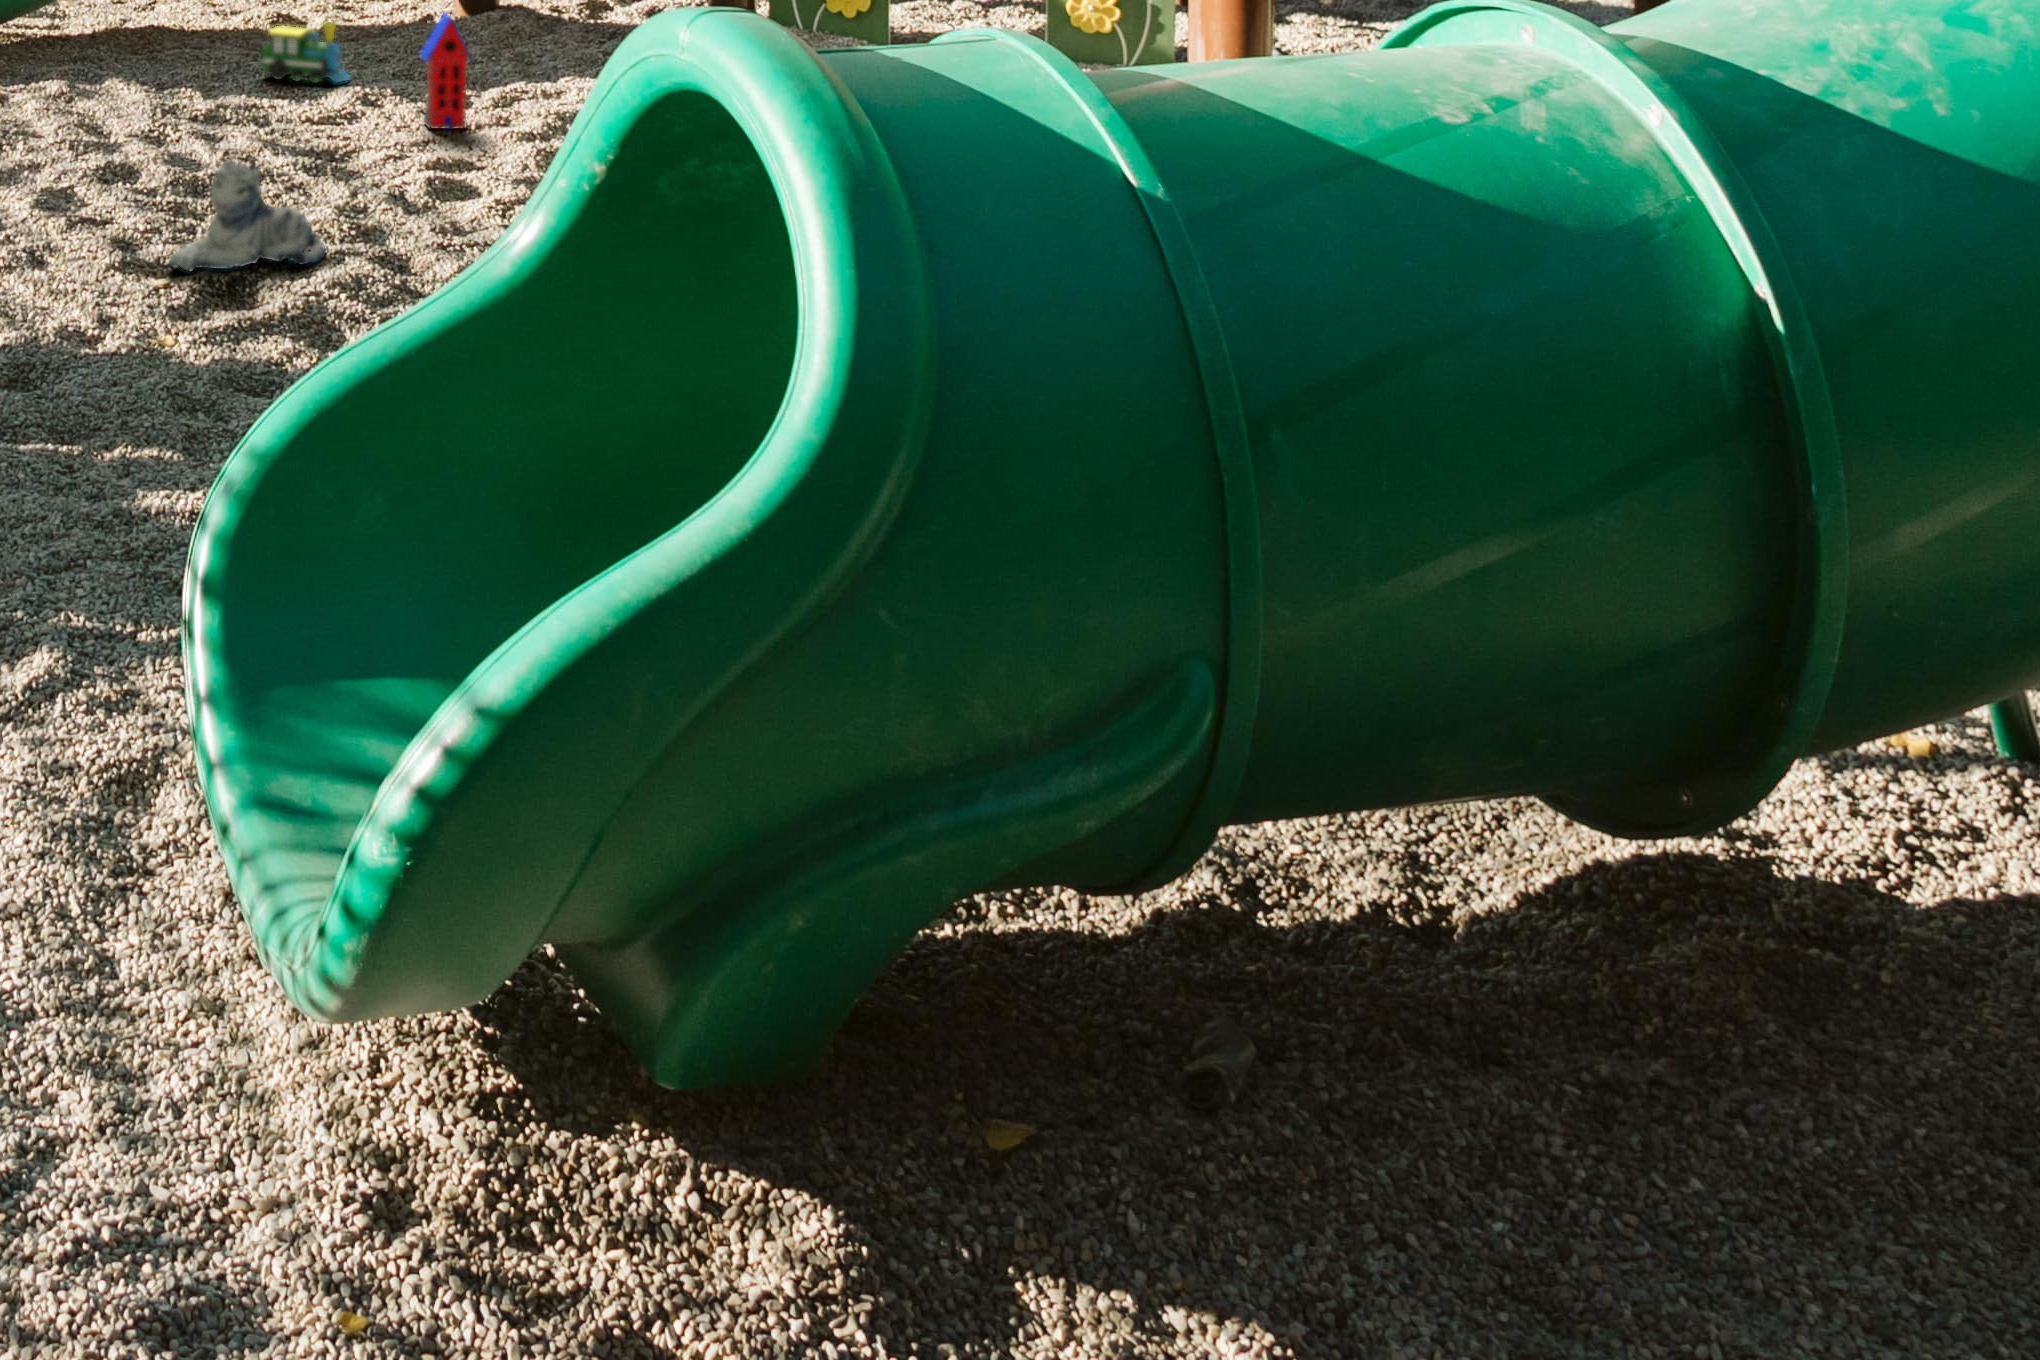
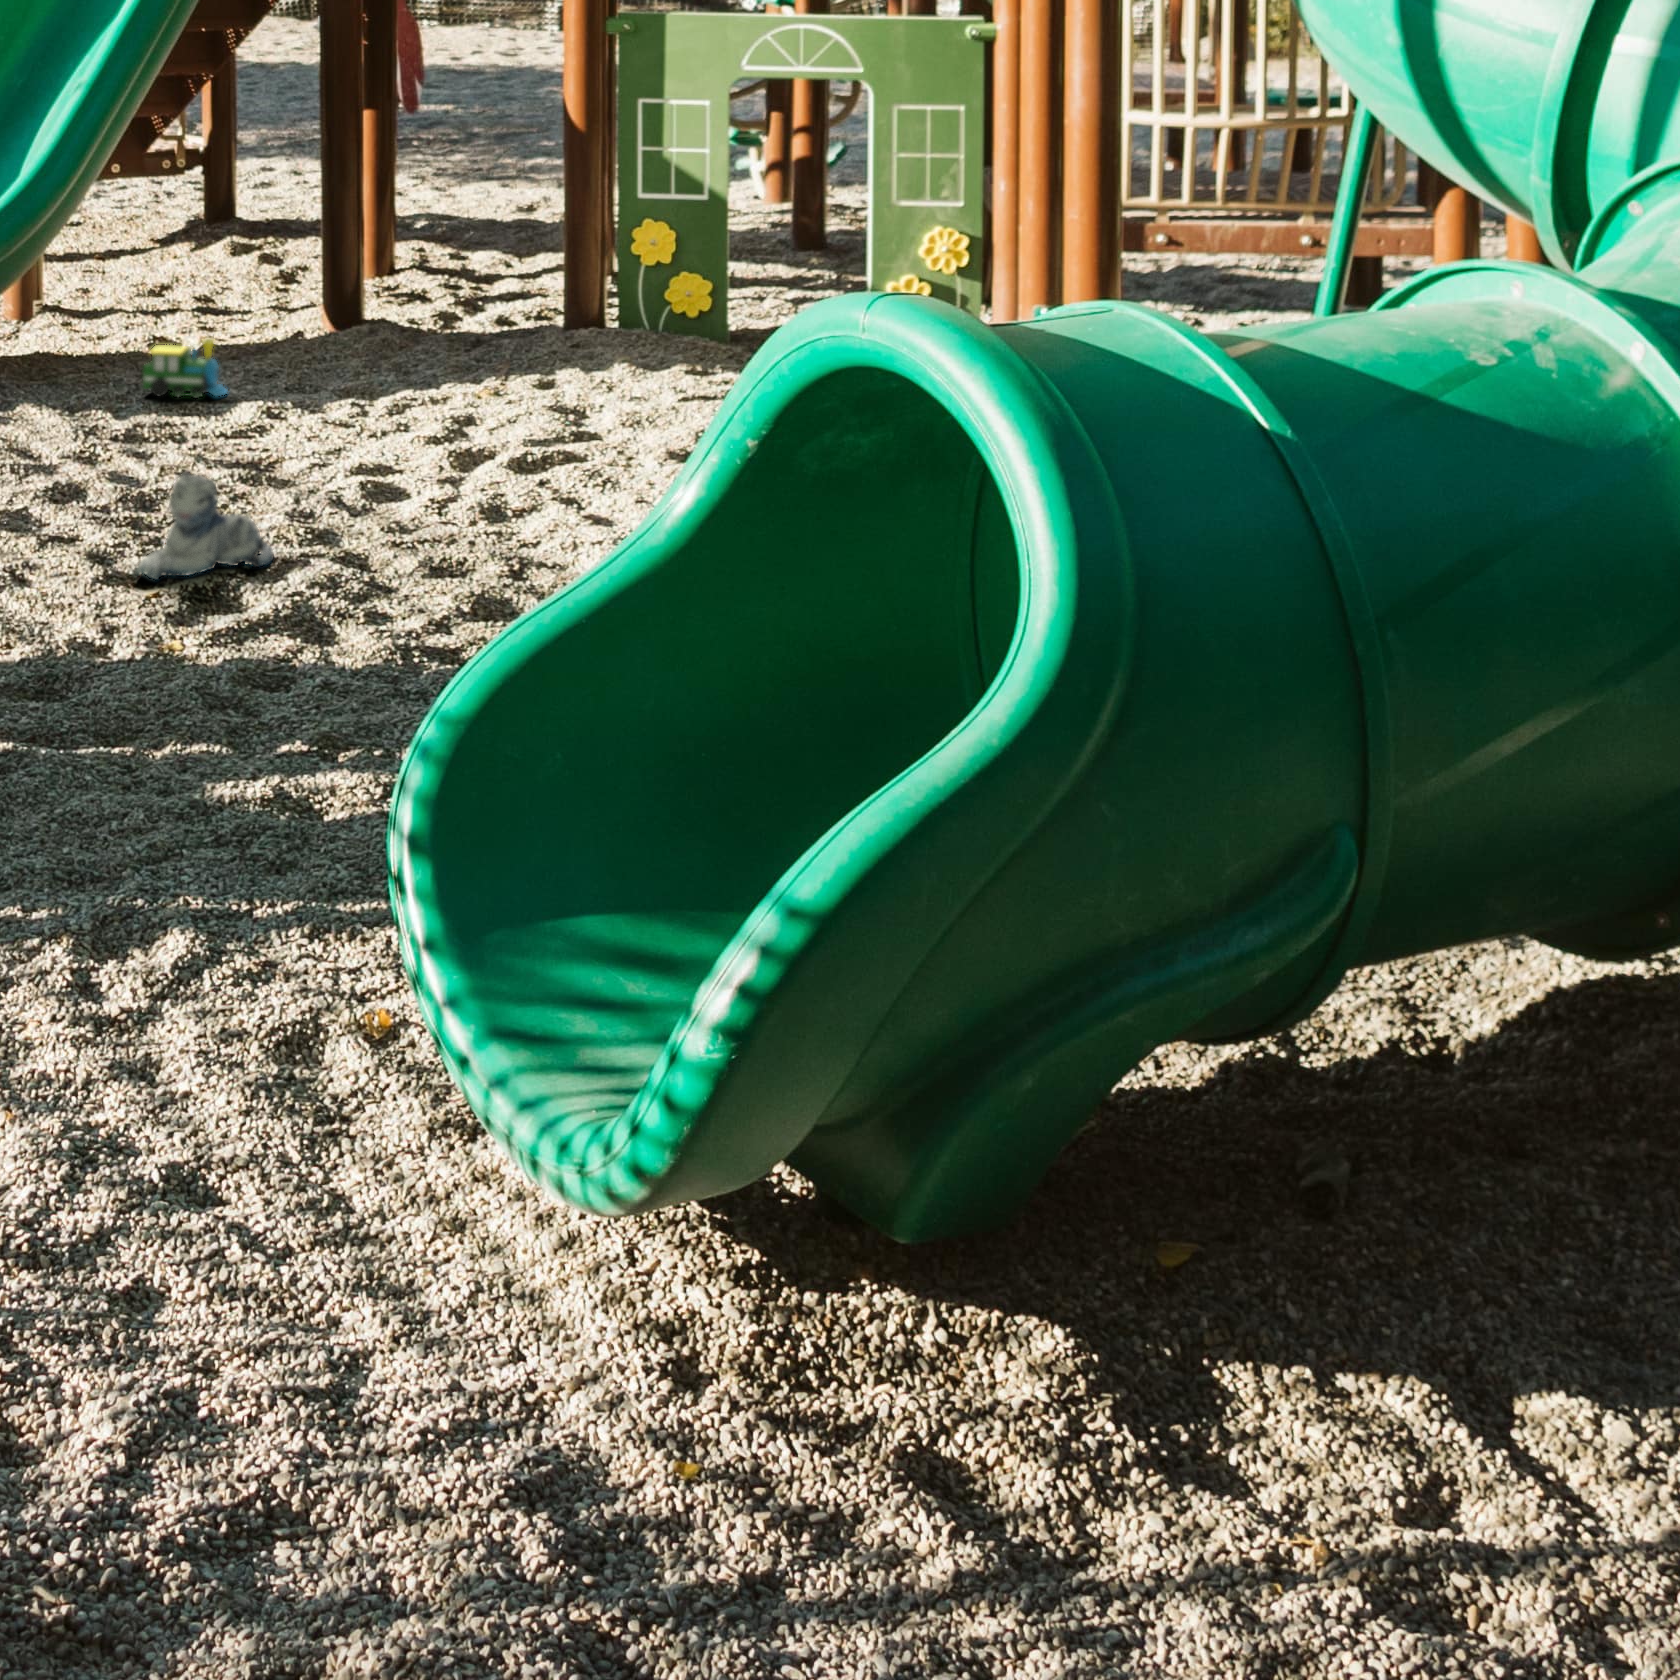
toy house: present [421,13,471,129] -> none [309,325,362,436]

